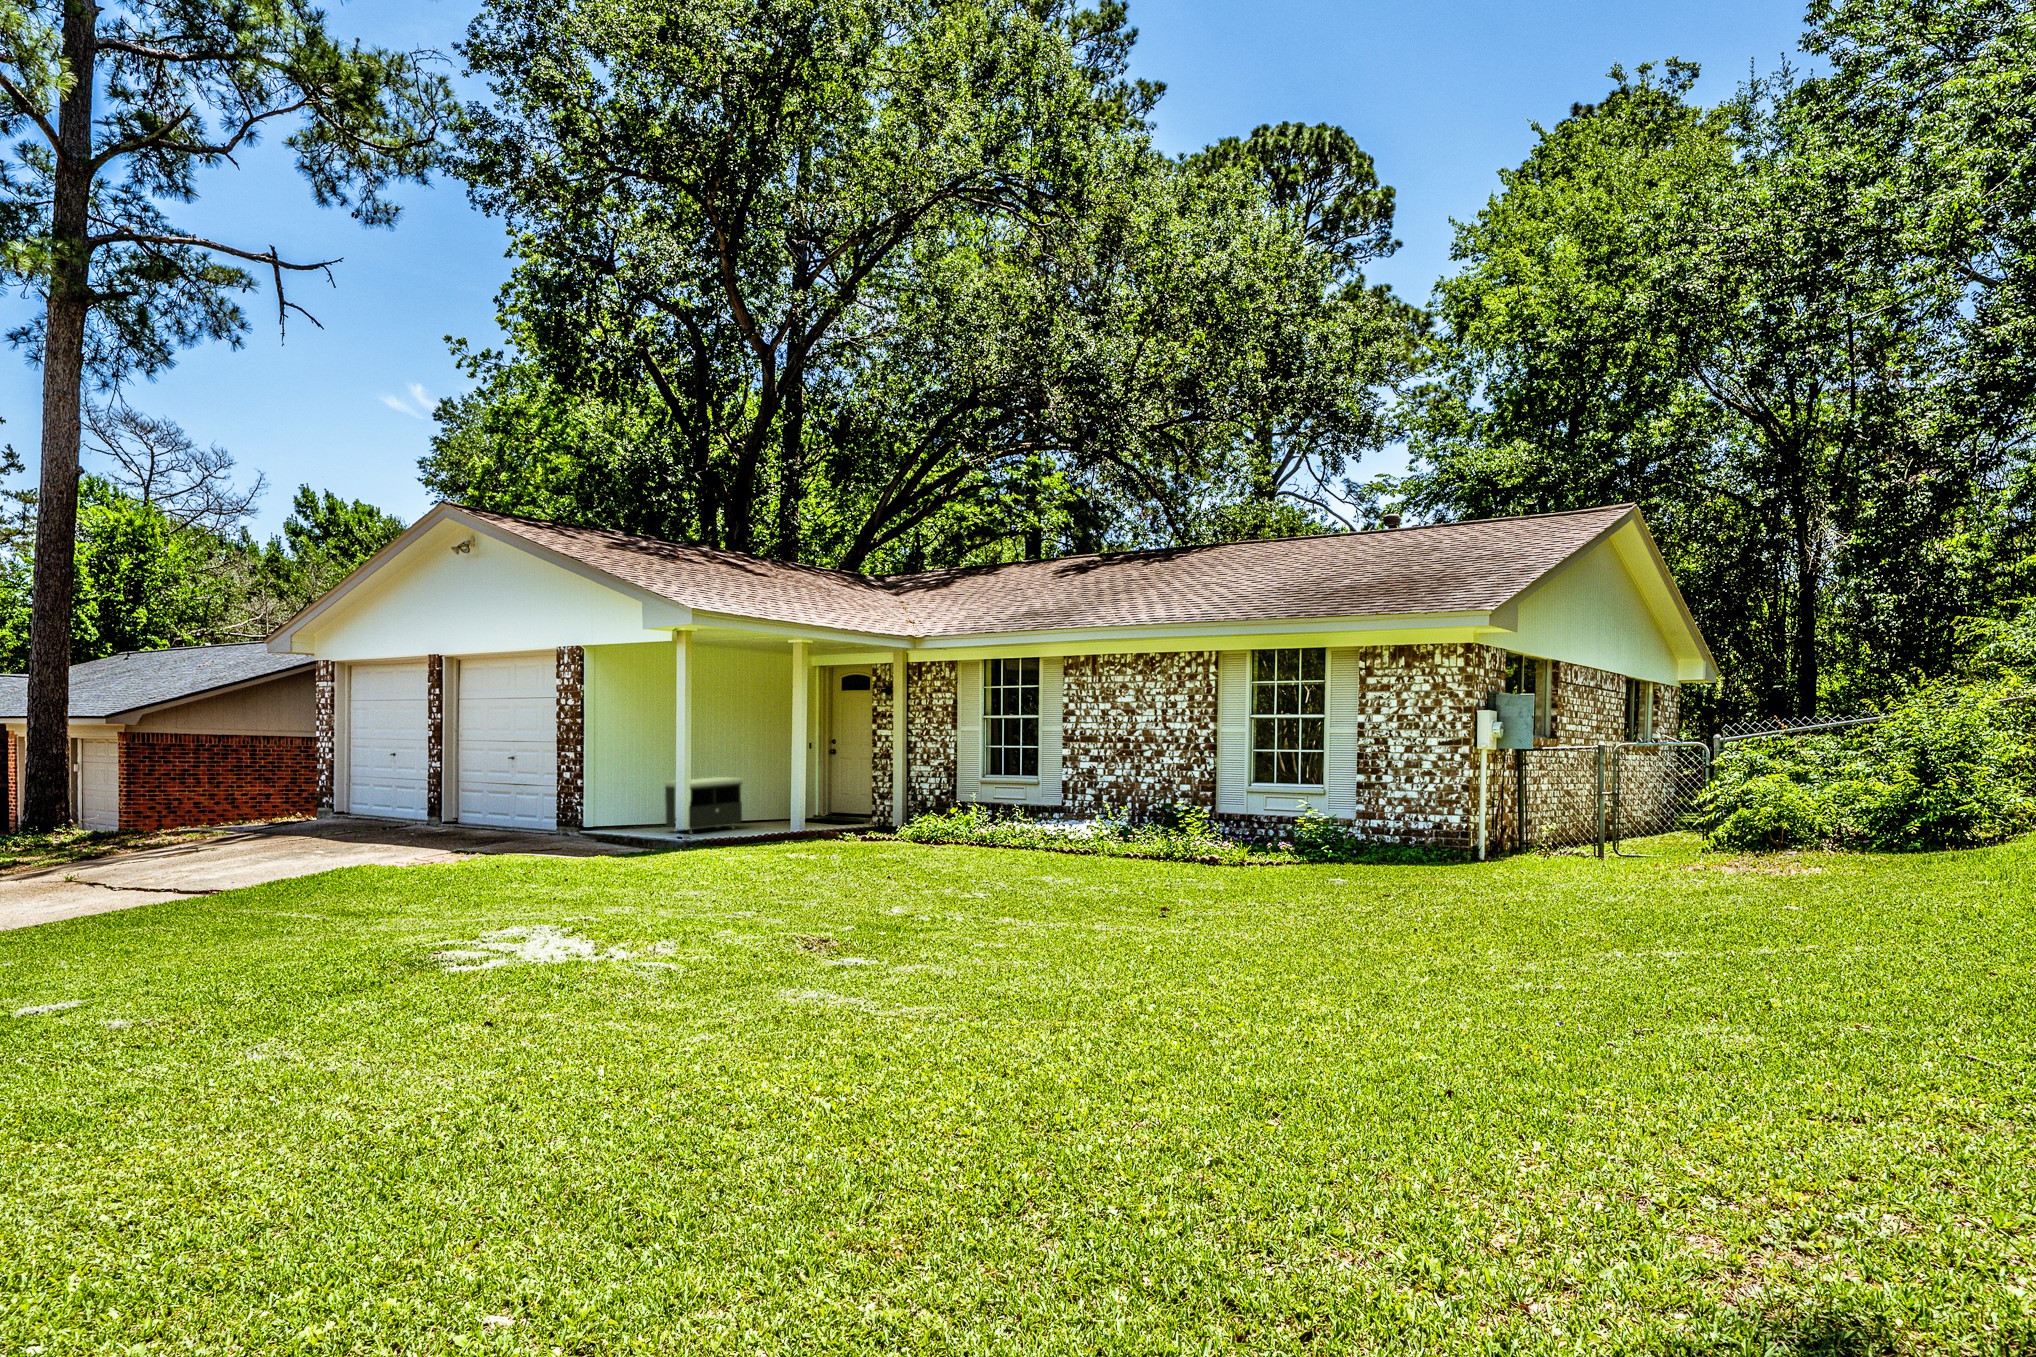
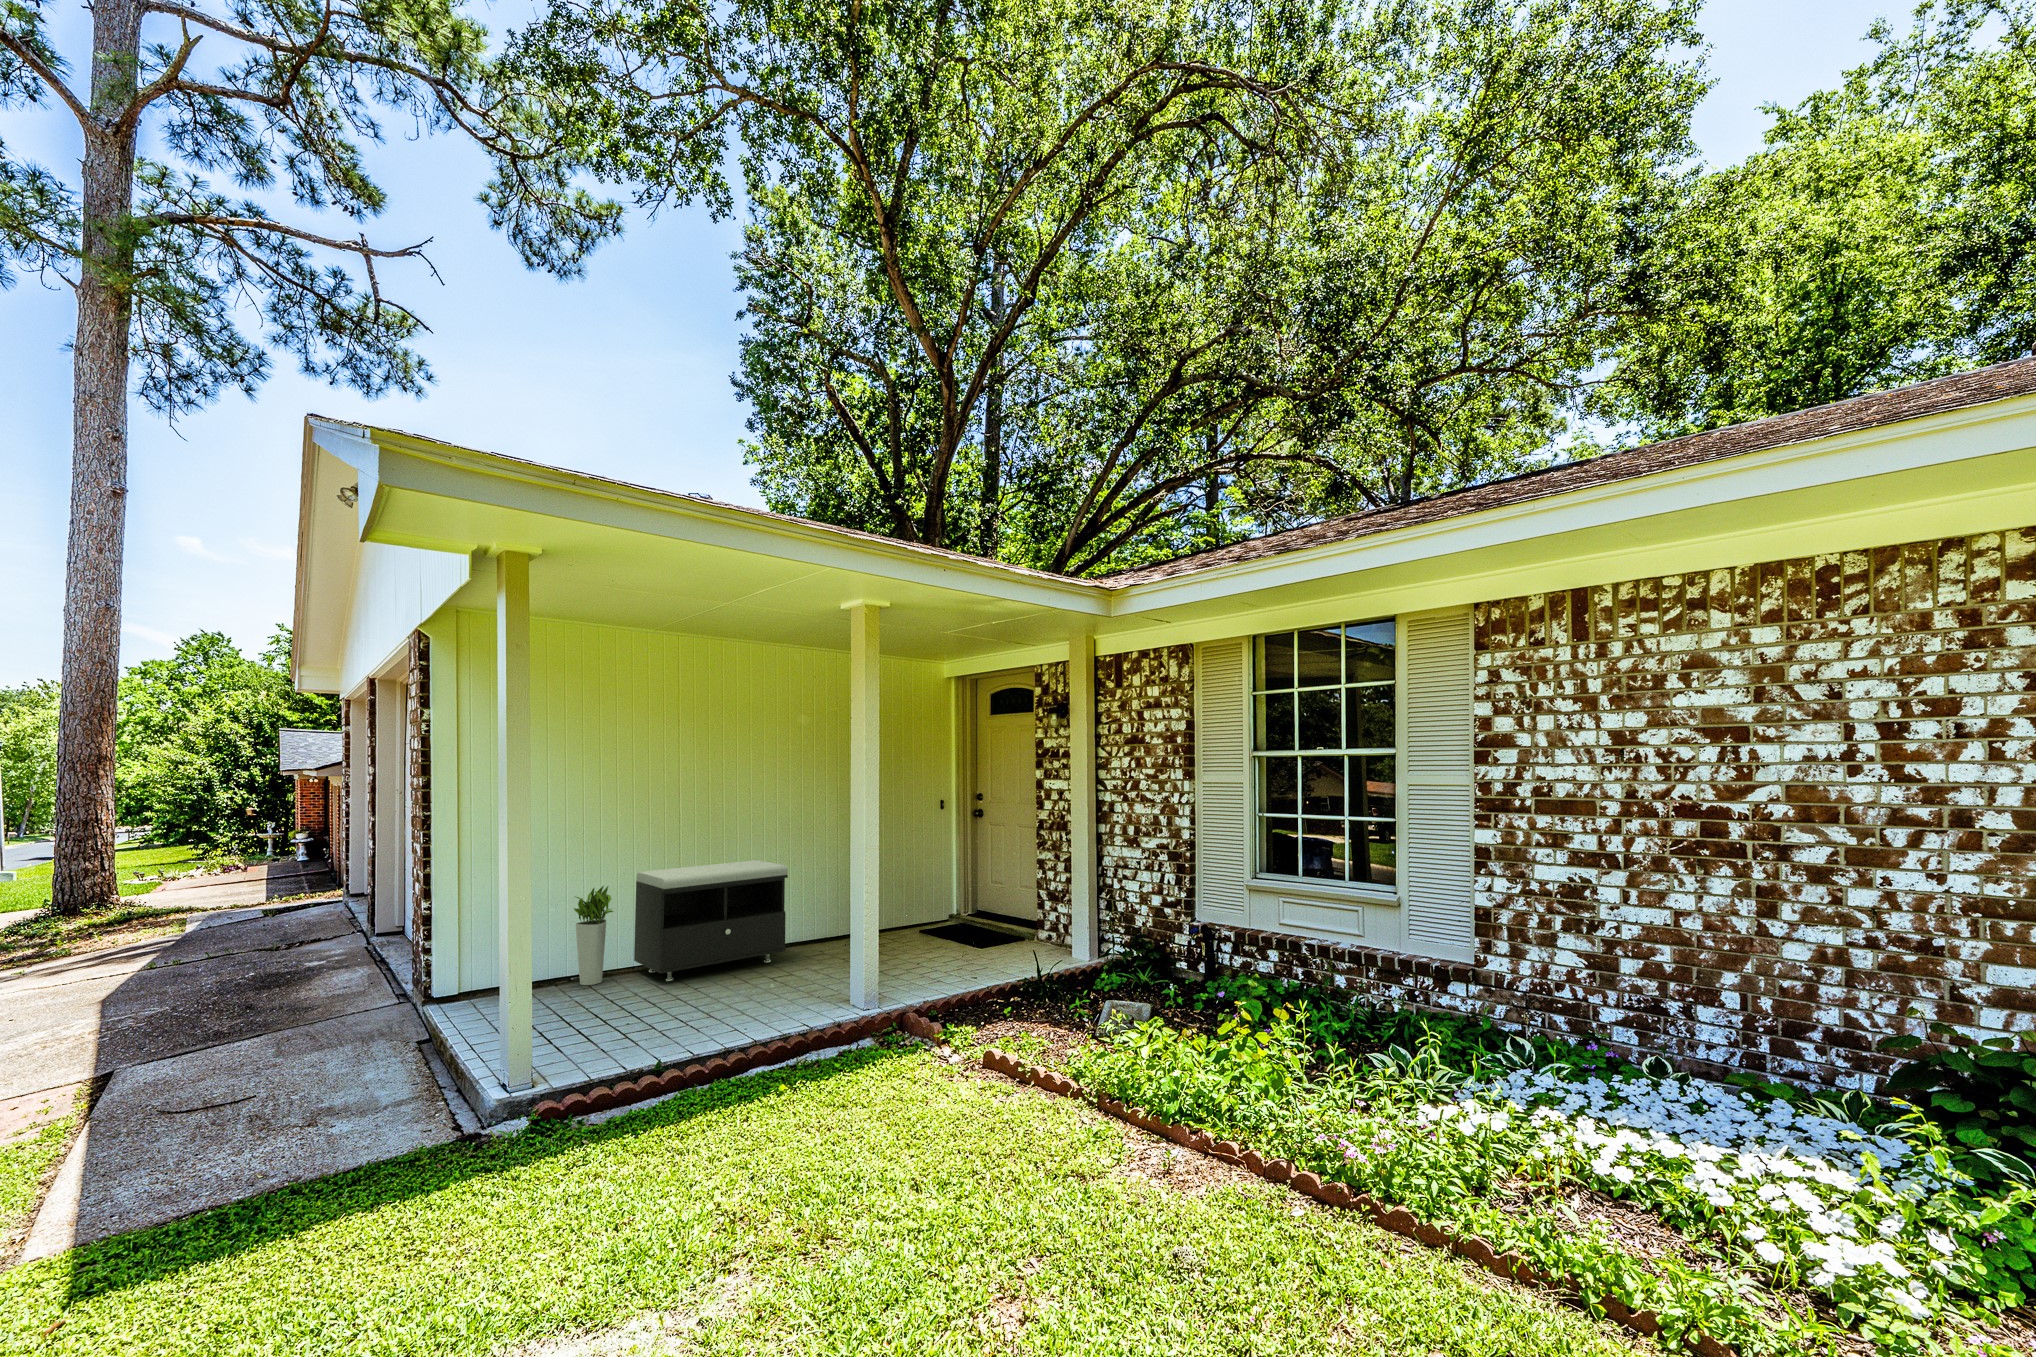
planter: none [641,787,662,835] -> present [574,886,613,985]

